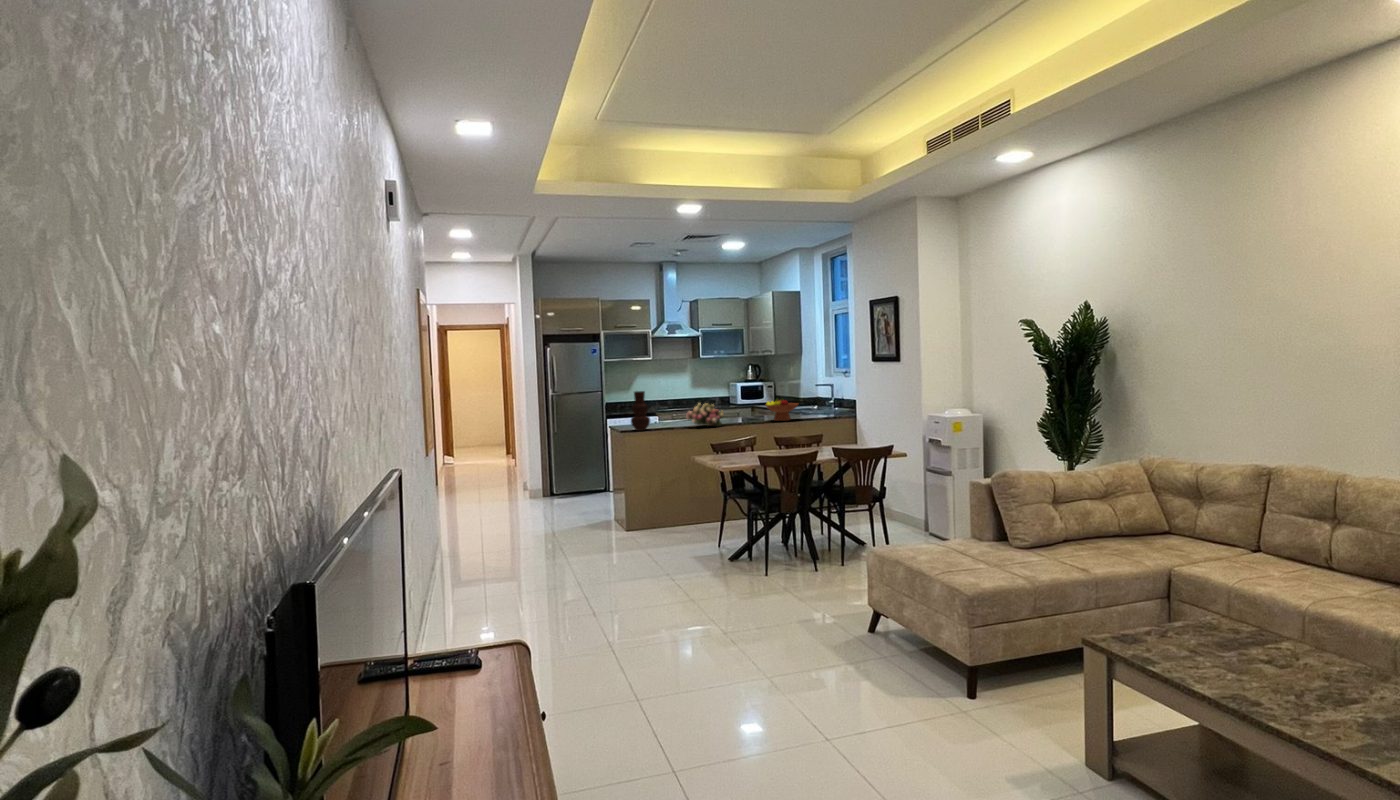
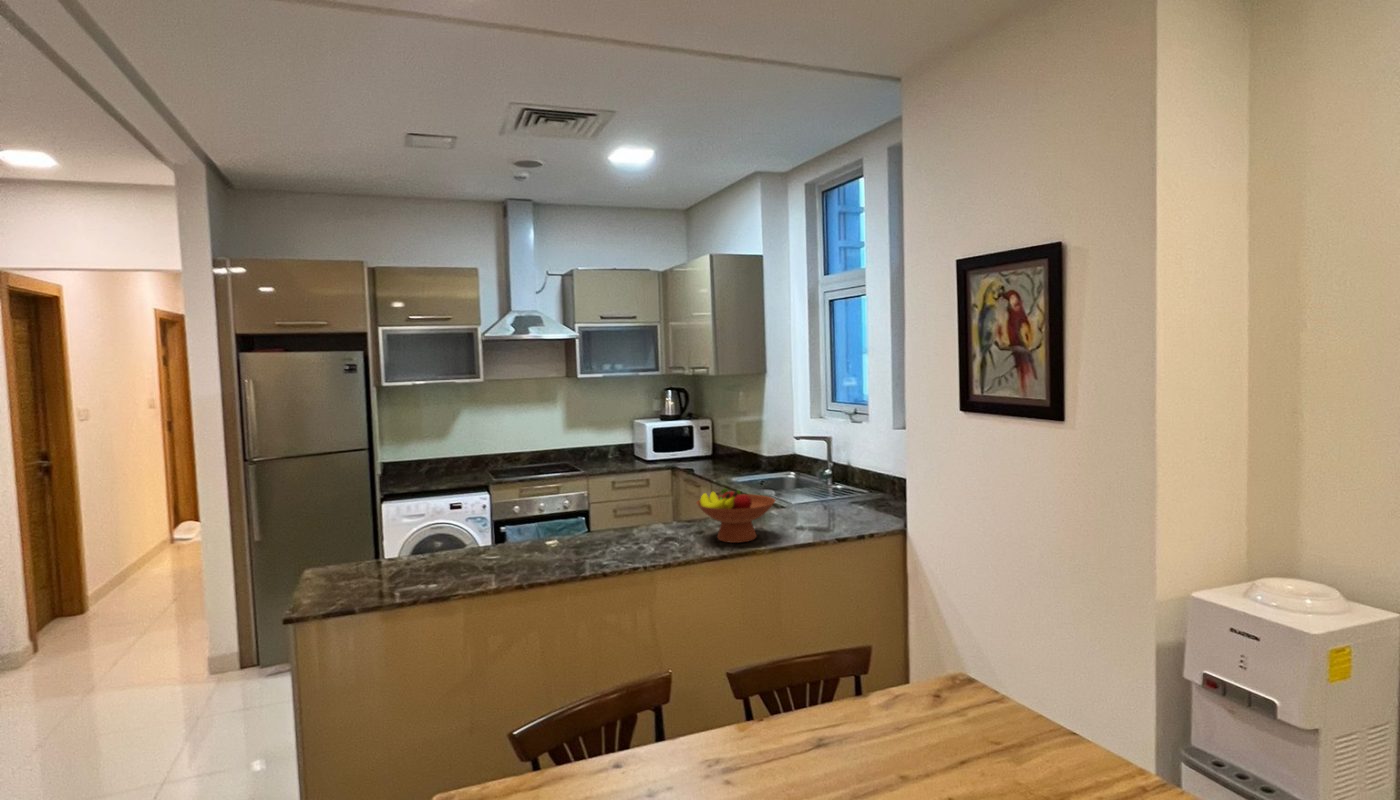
vase: present [631,391,650,431] -> none [358,482,413,585]
flower arrangement: present [686,403,724,426] -> none [502,508,599,571]

